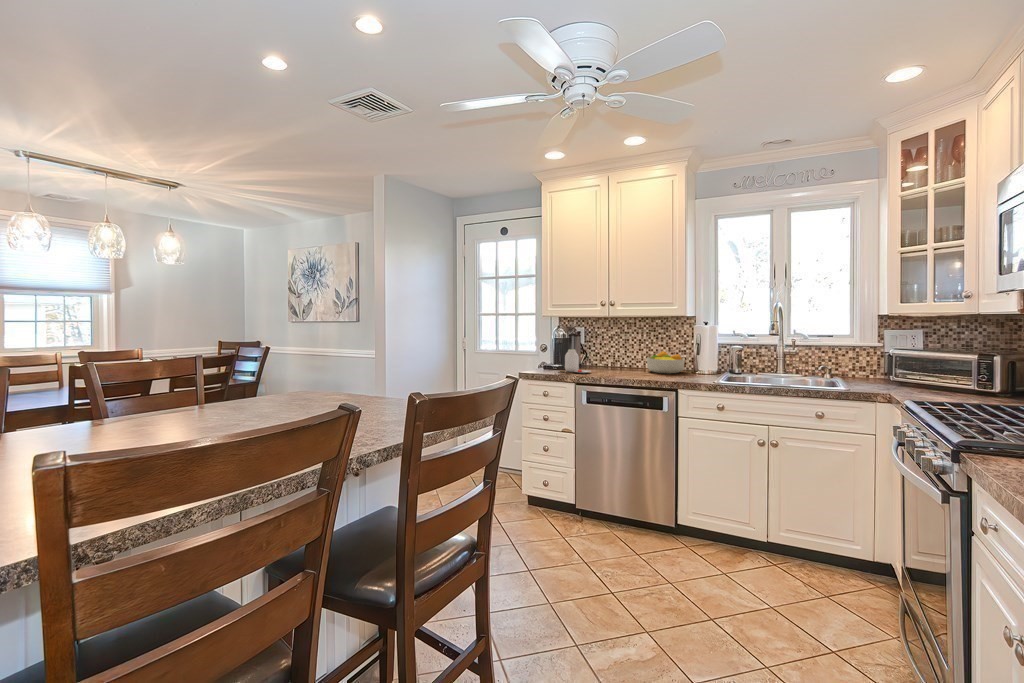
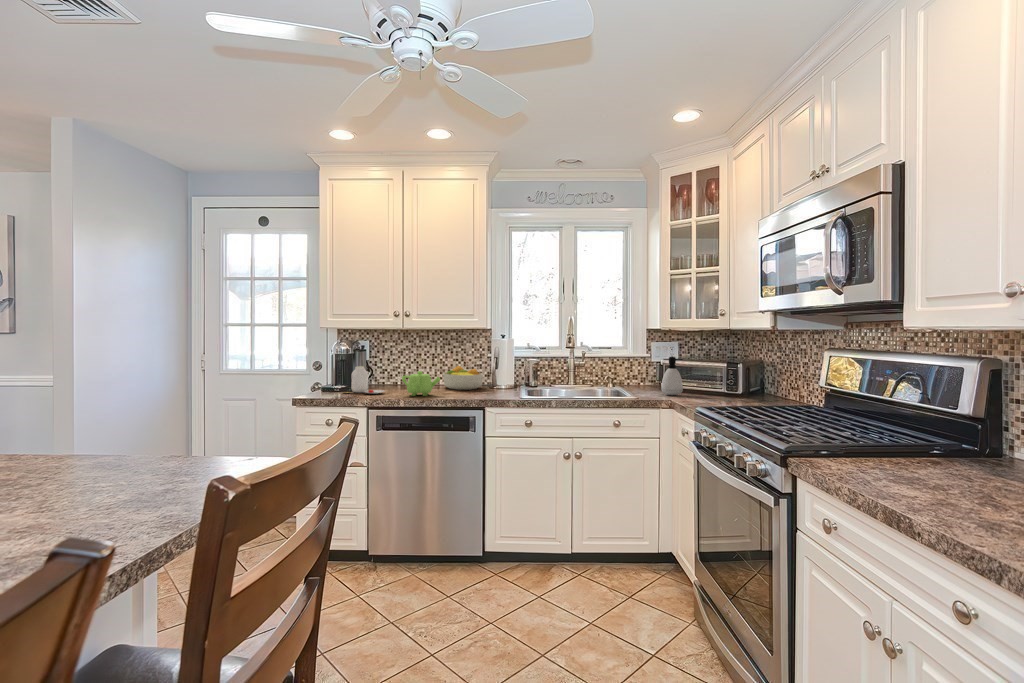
soap dispenser: none [886,345,915,388] -> present [661,357,683,395]
teapot: none [604,355,639,377] -> present [402,371,440,396]

